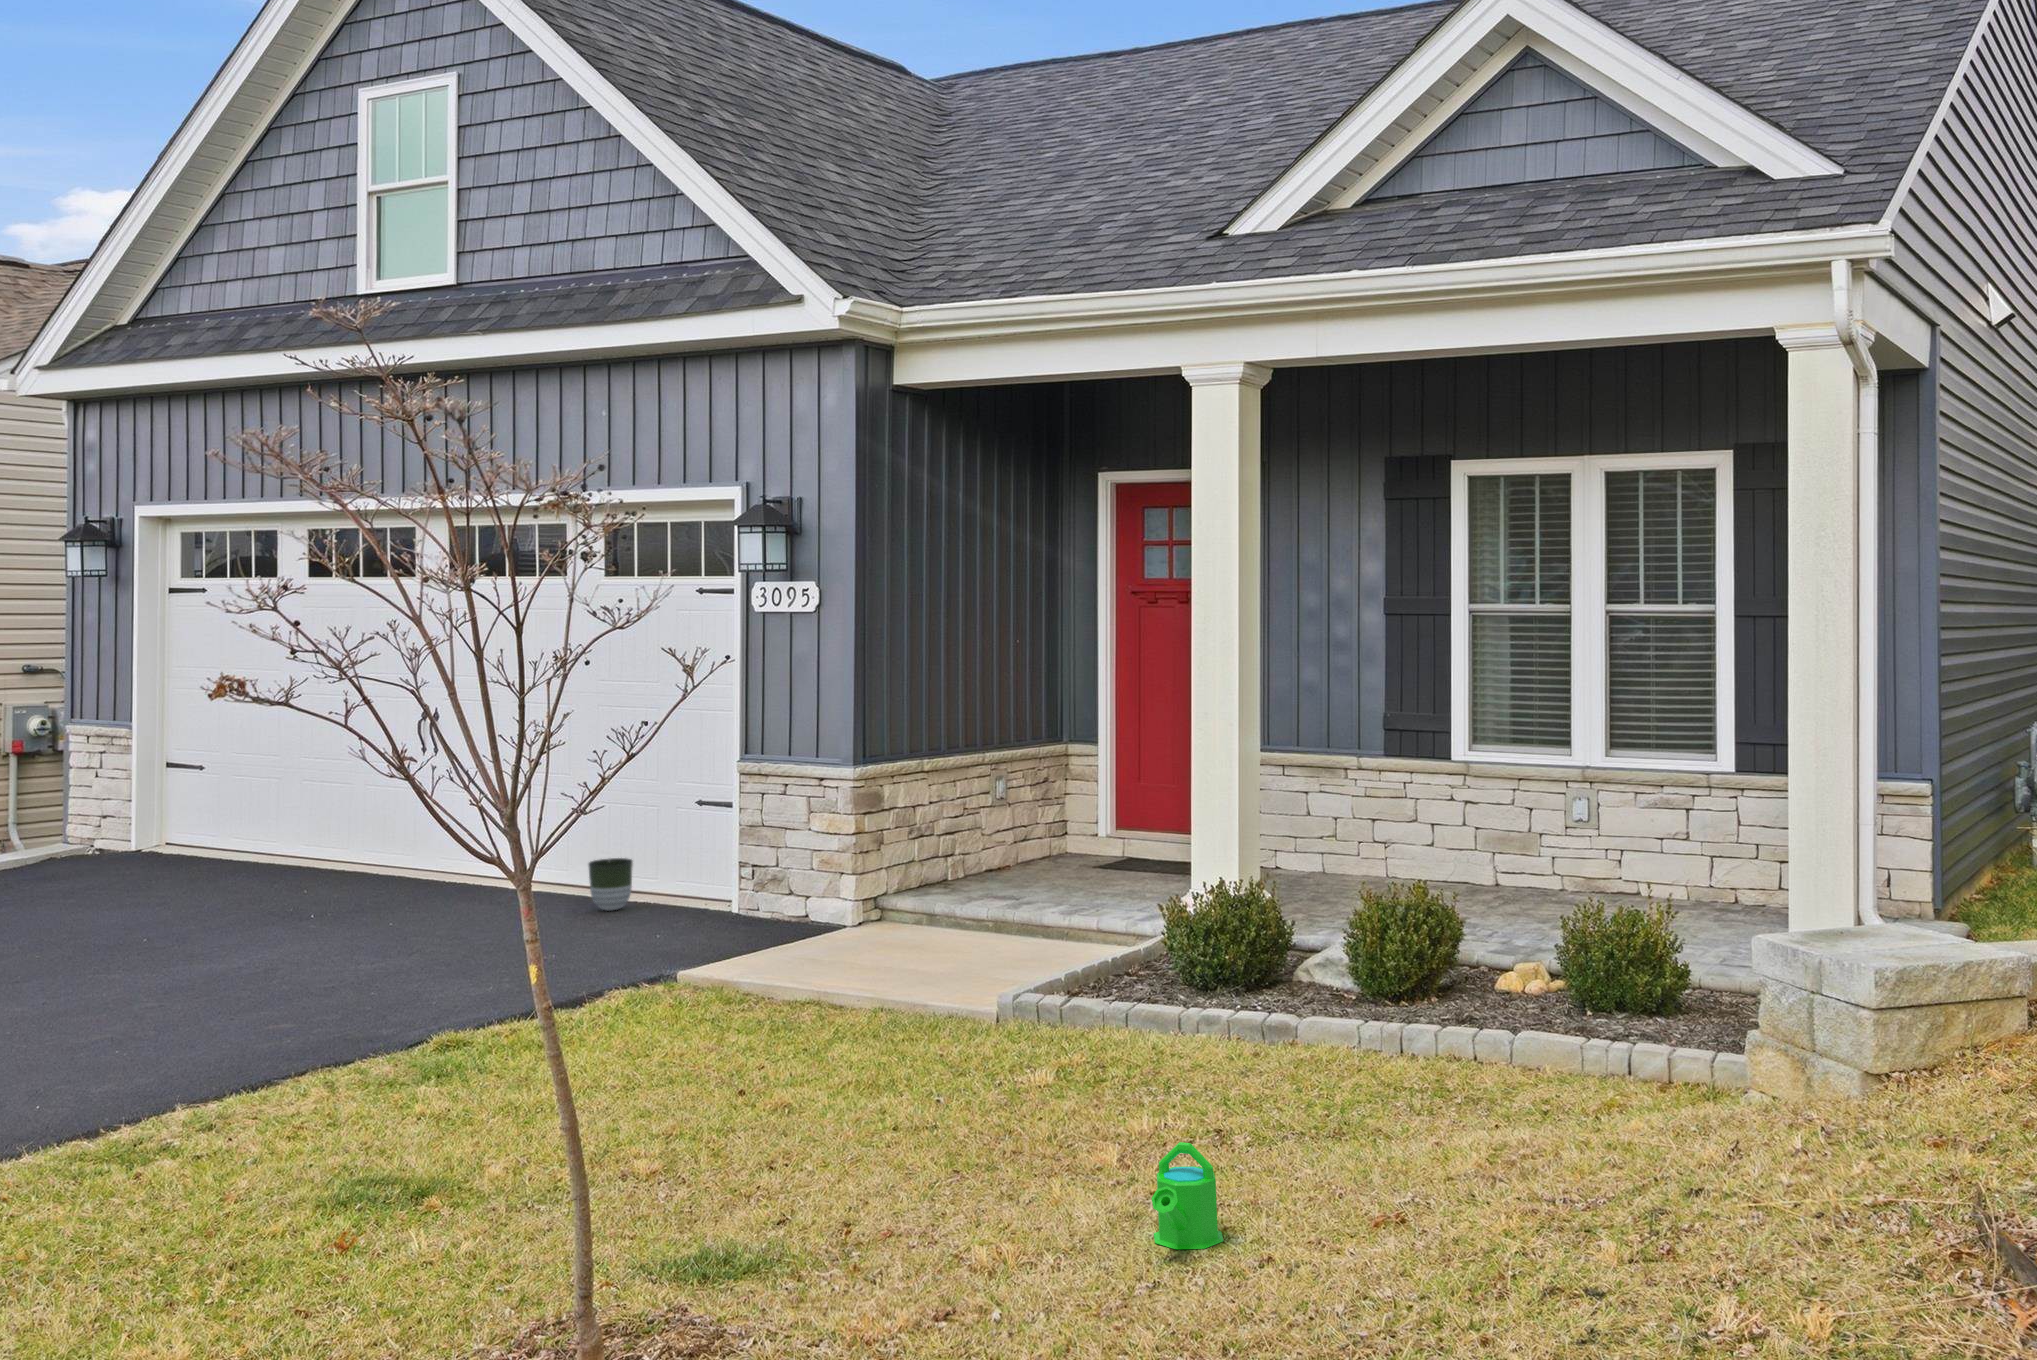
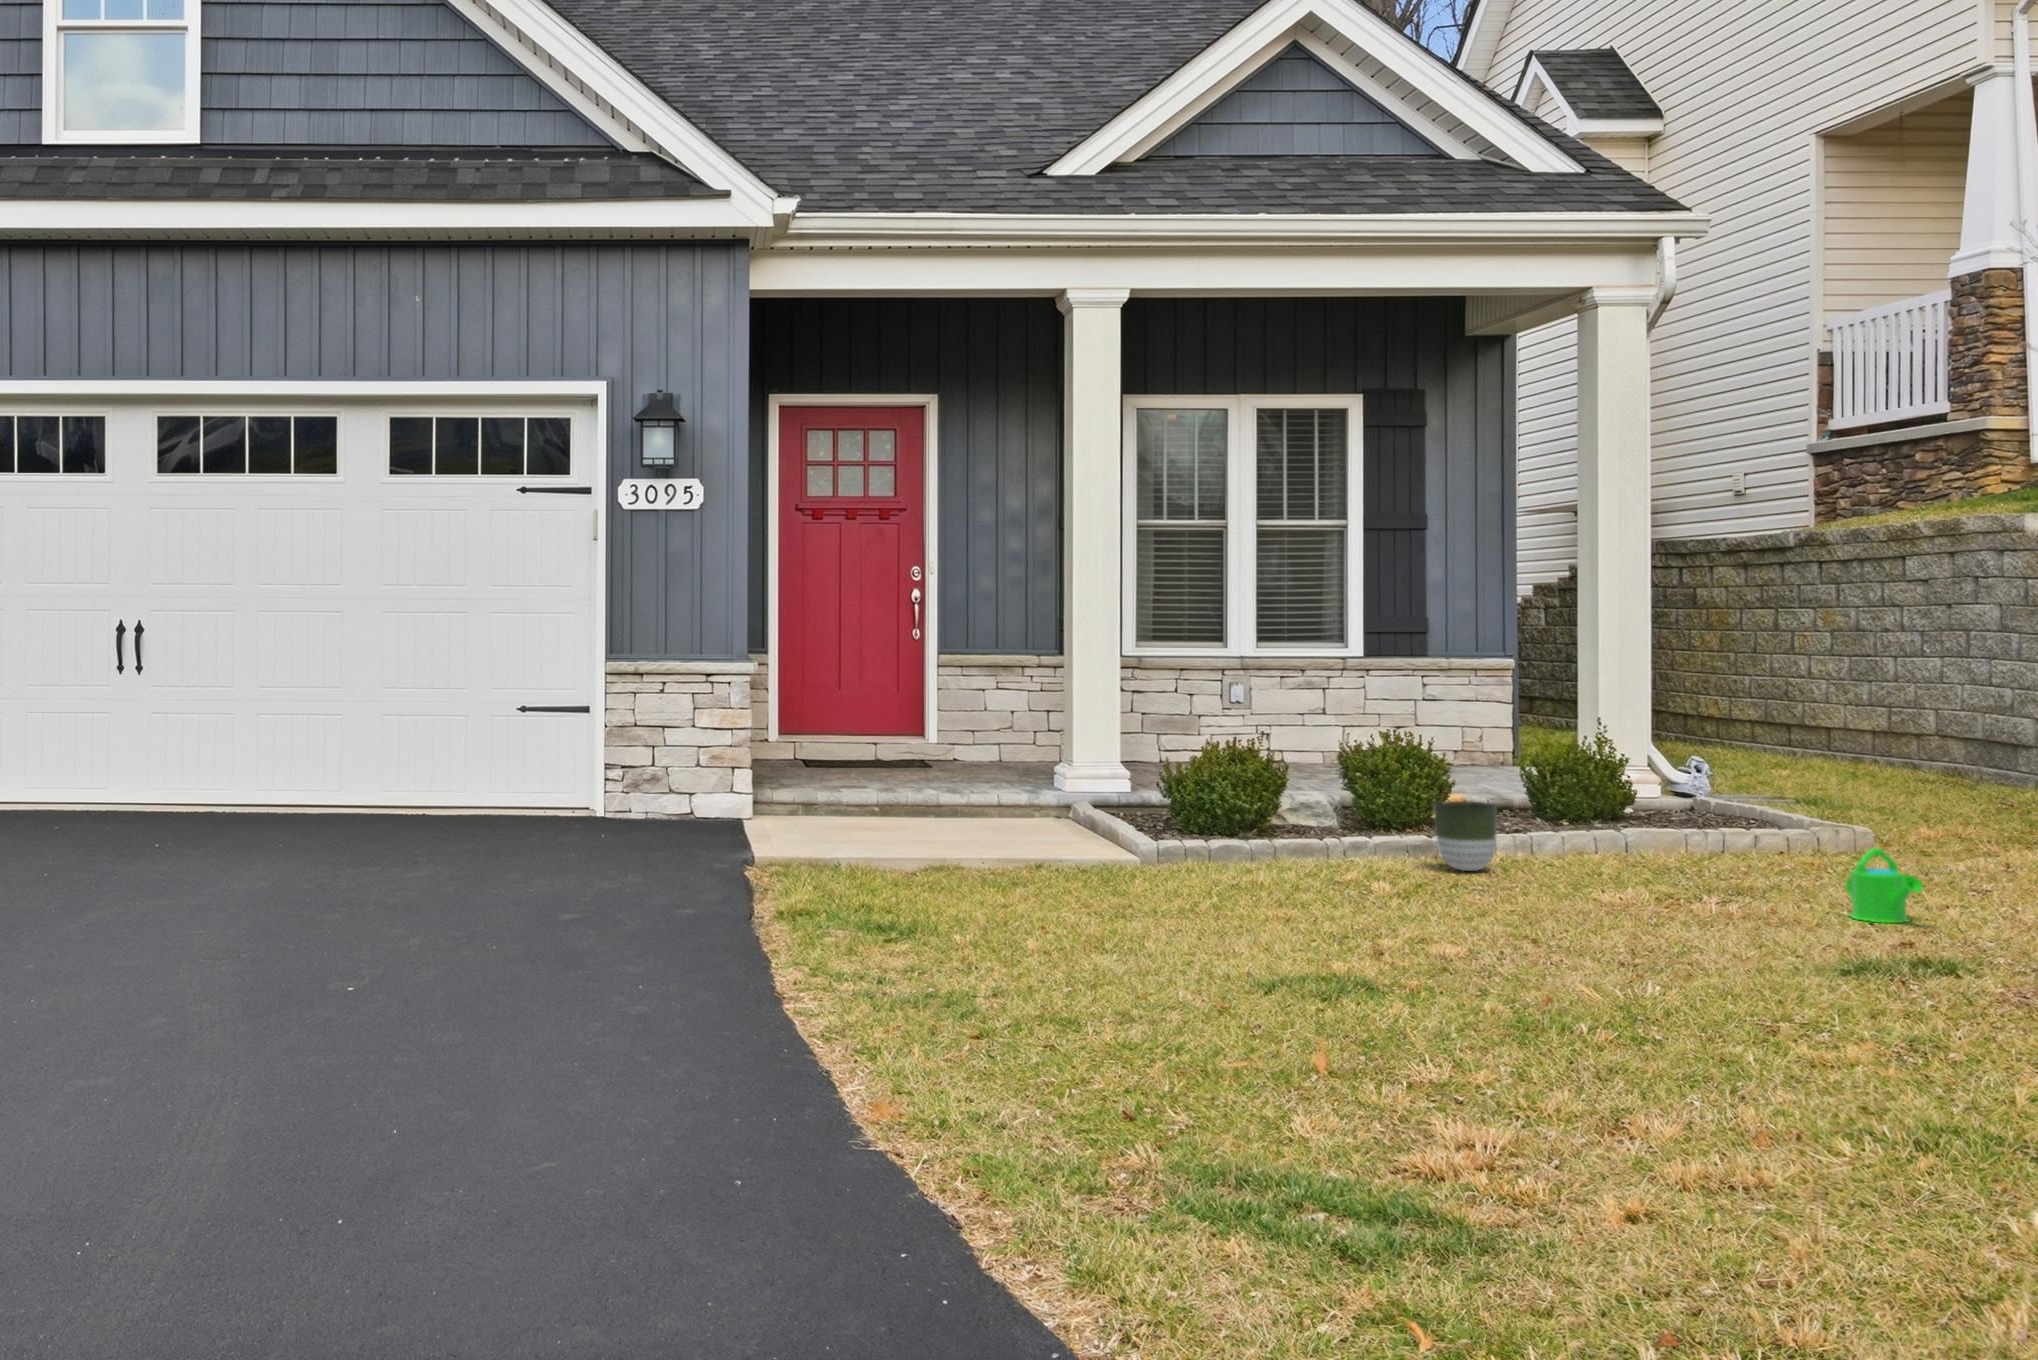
planter: present [589,858,633,911] -> present [1434,801,1497,871]

